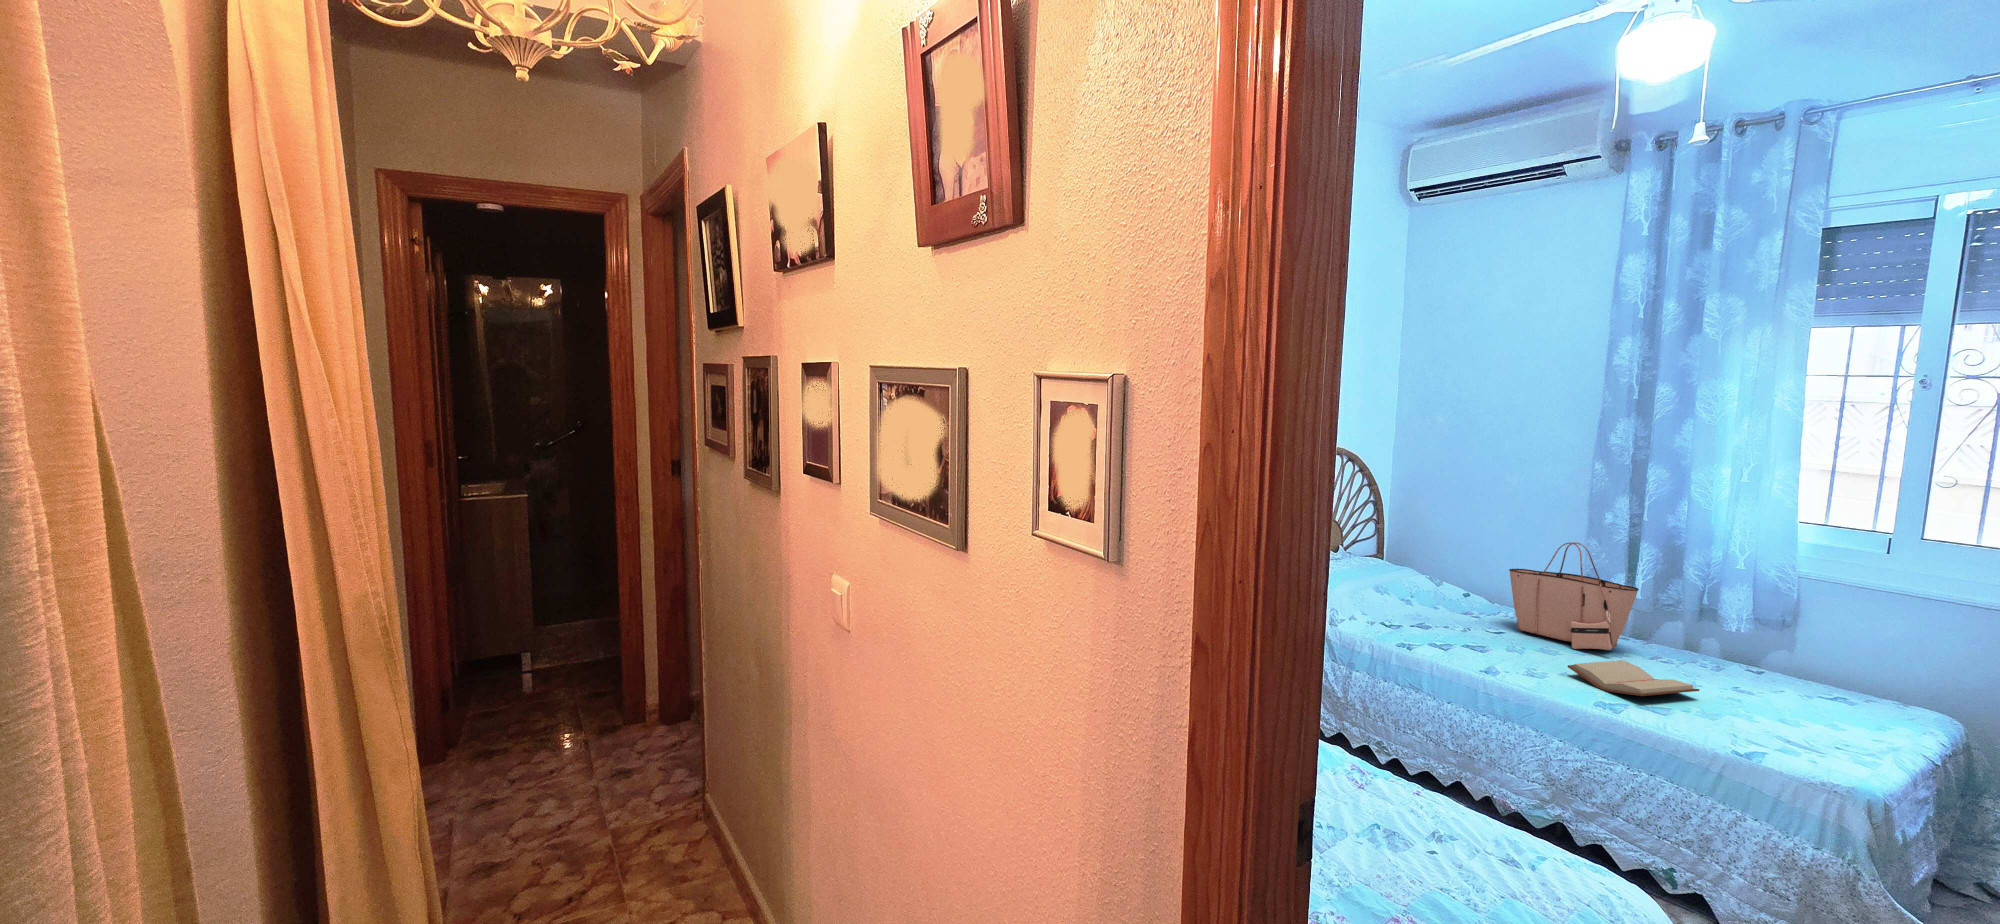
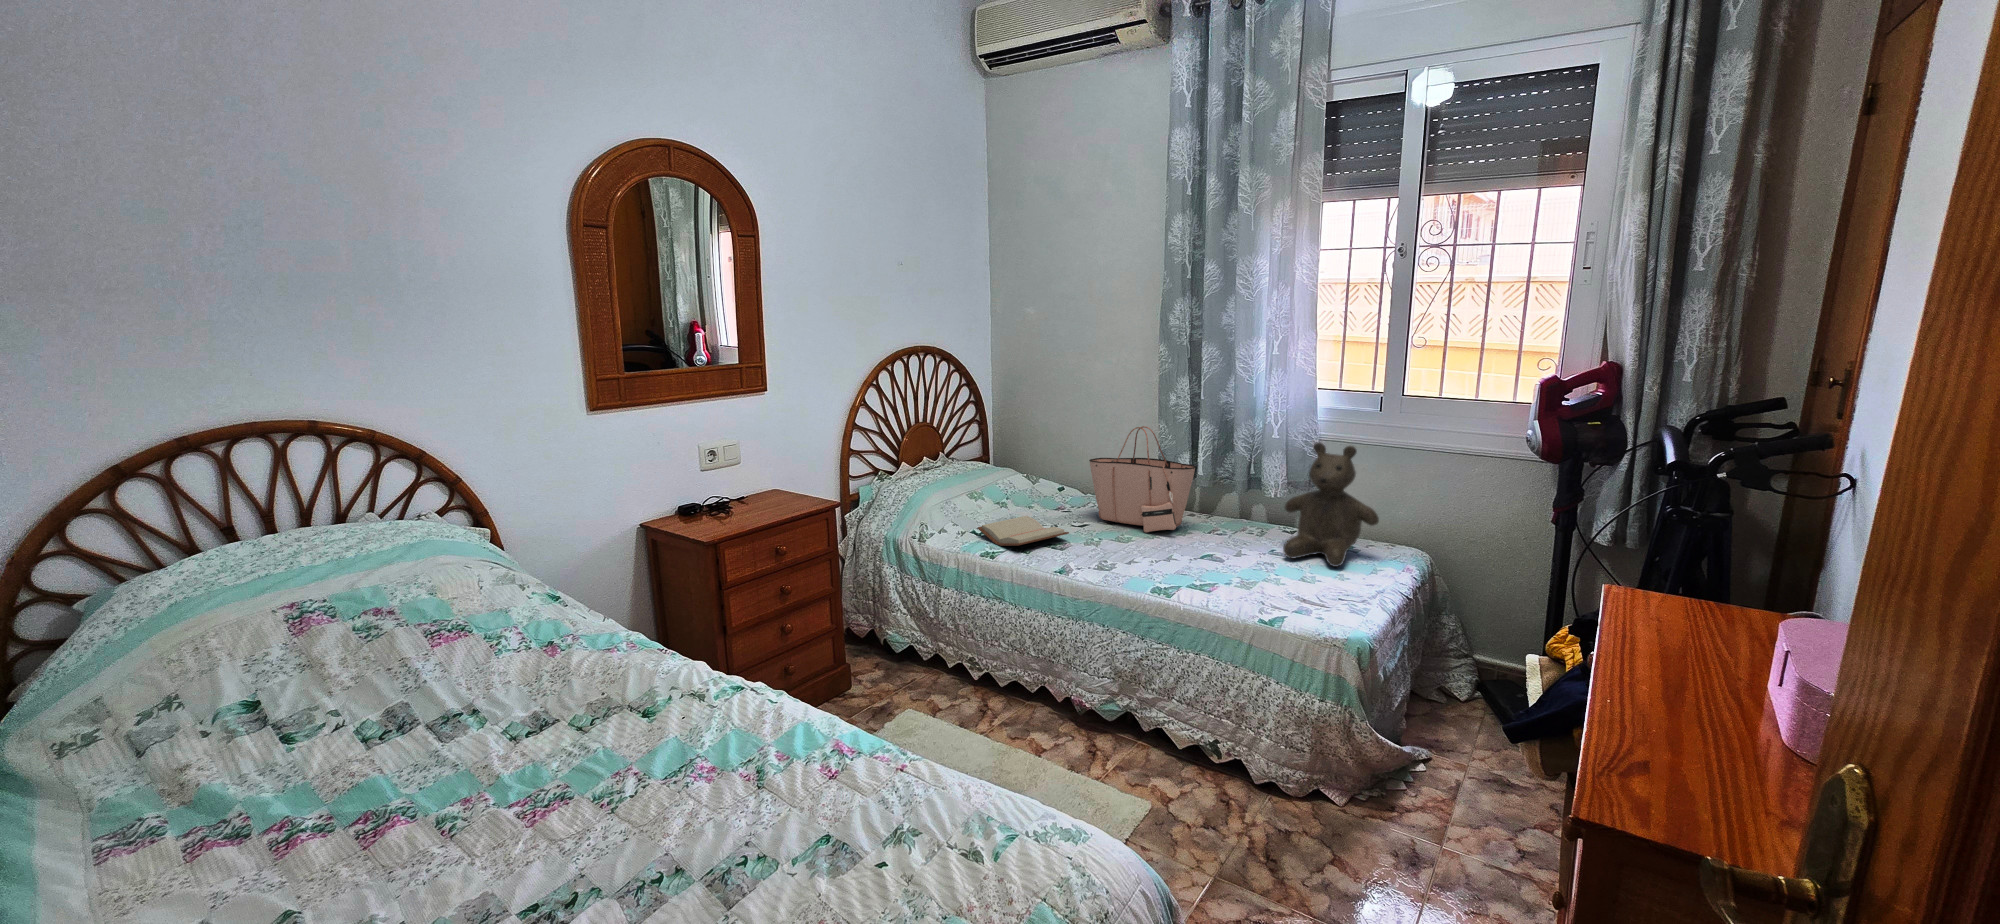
teddy bear: none [1753,579,1889,716] -> present [1283,442,1379,567]
paperback book: present [1567,660,1699,696] -> present [978,516,1069,546]

